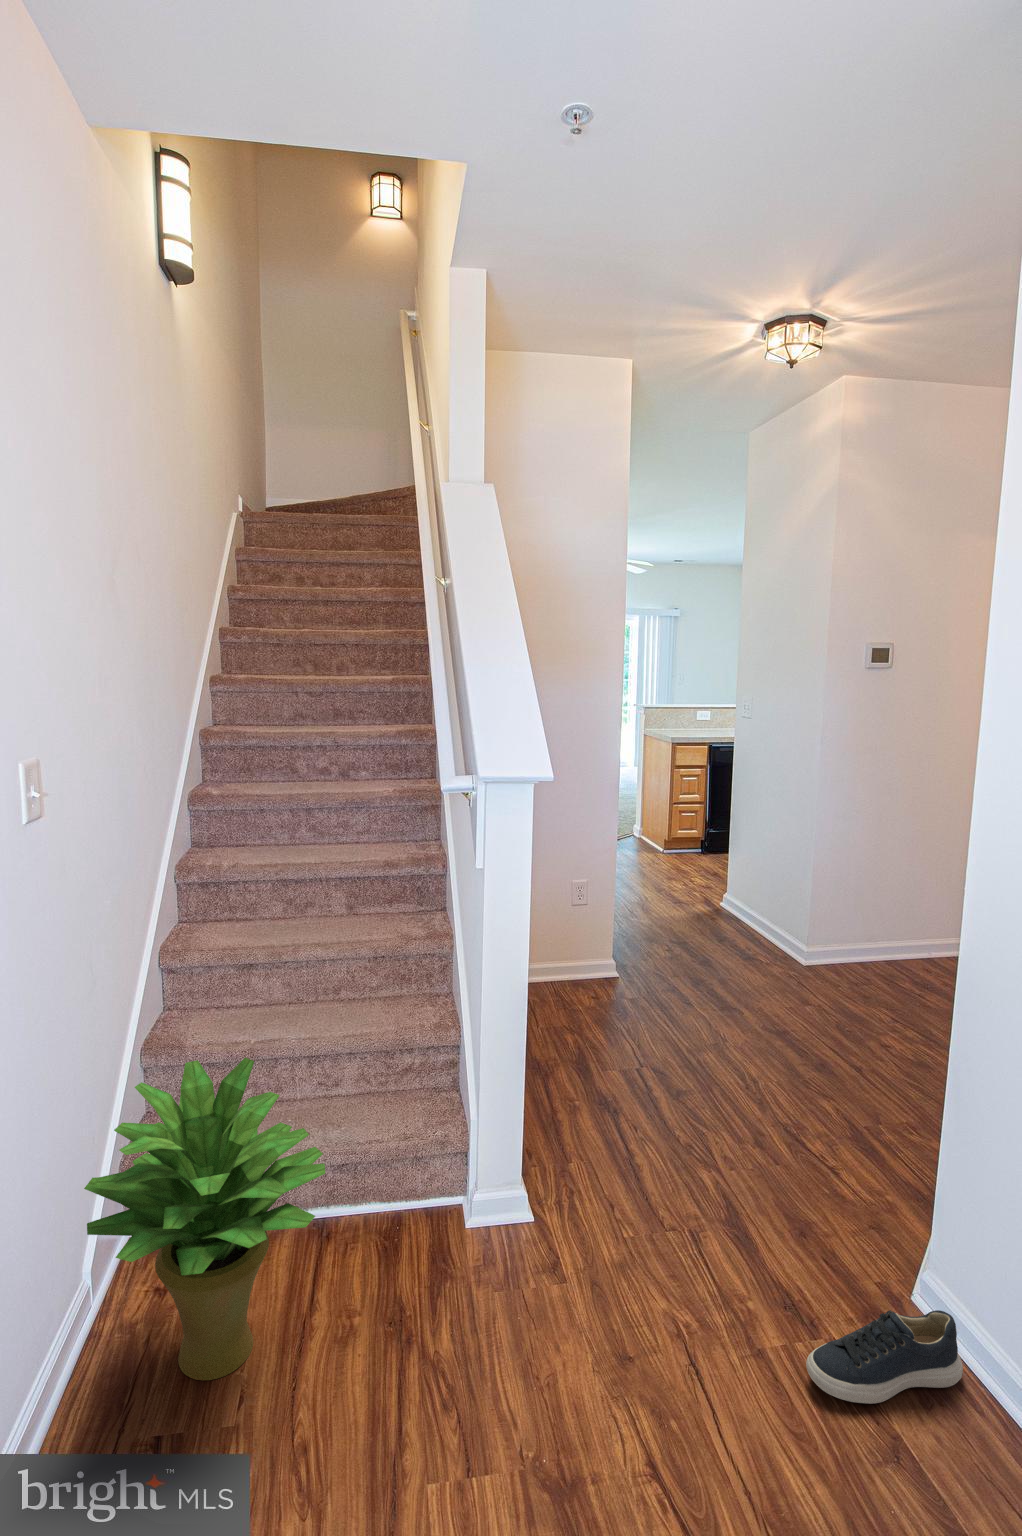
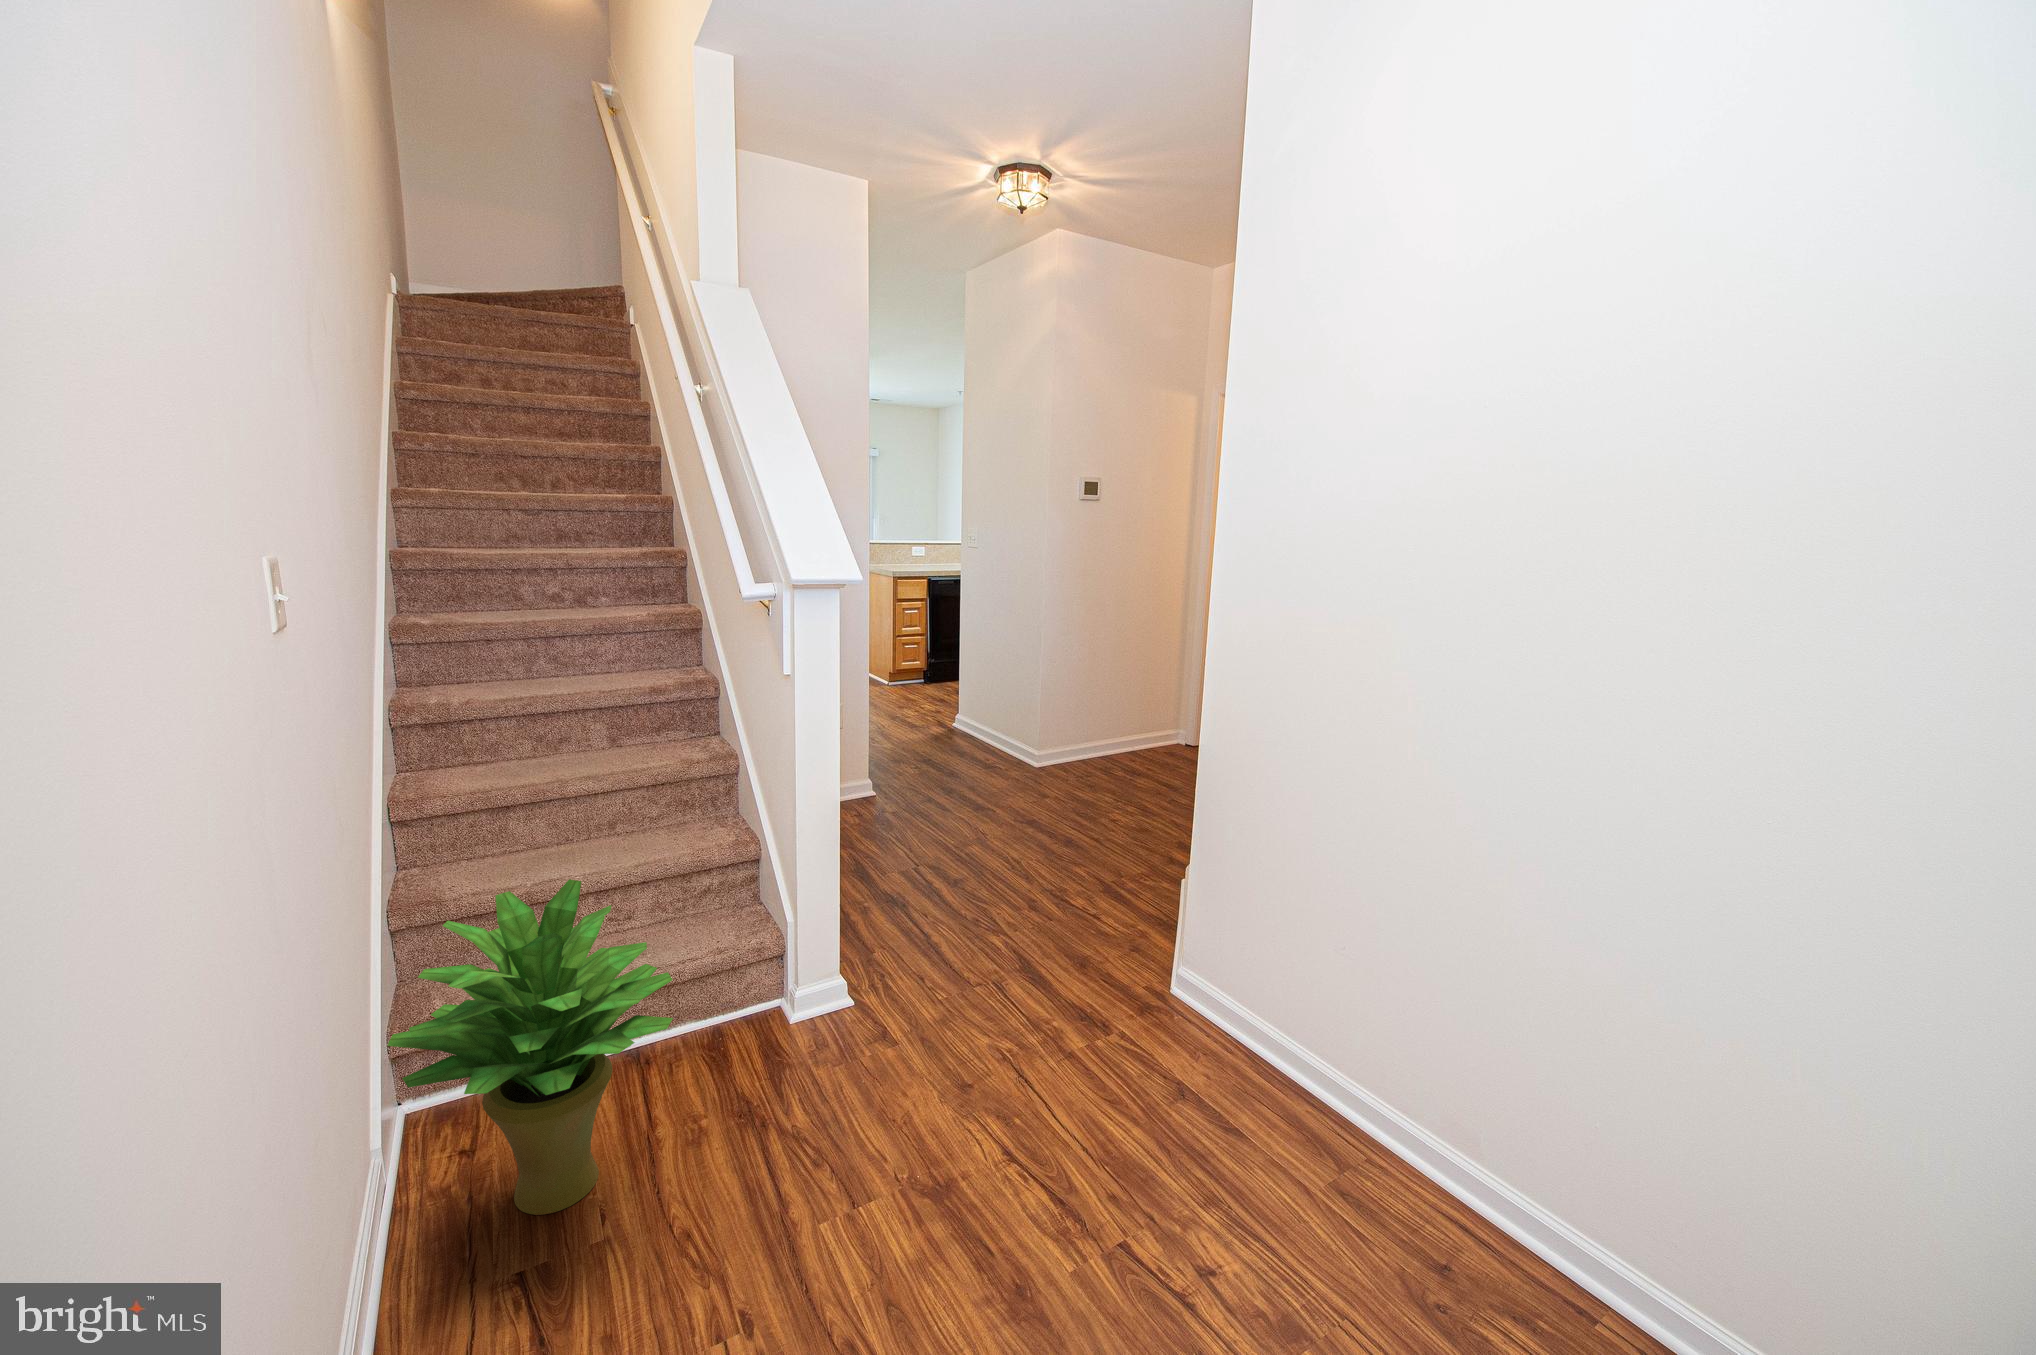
shoe: present [806,1310,963,1404] -> none [1109,989,1216,1069]

